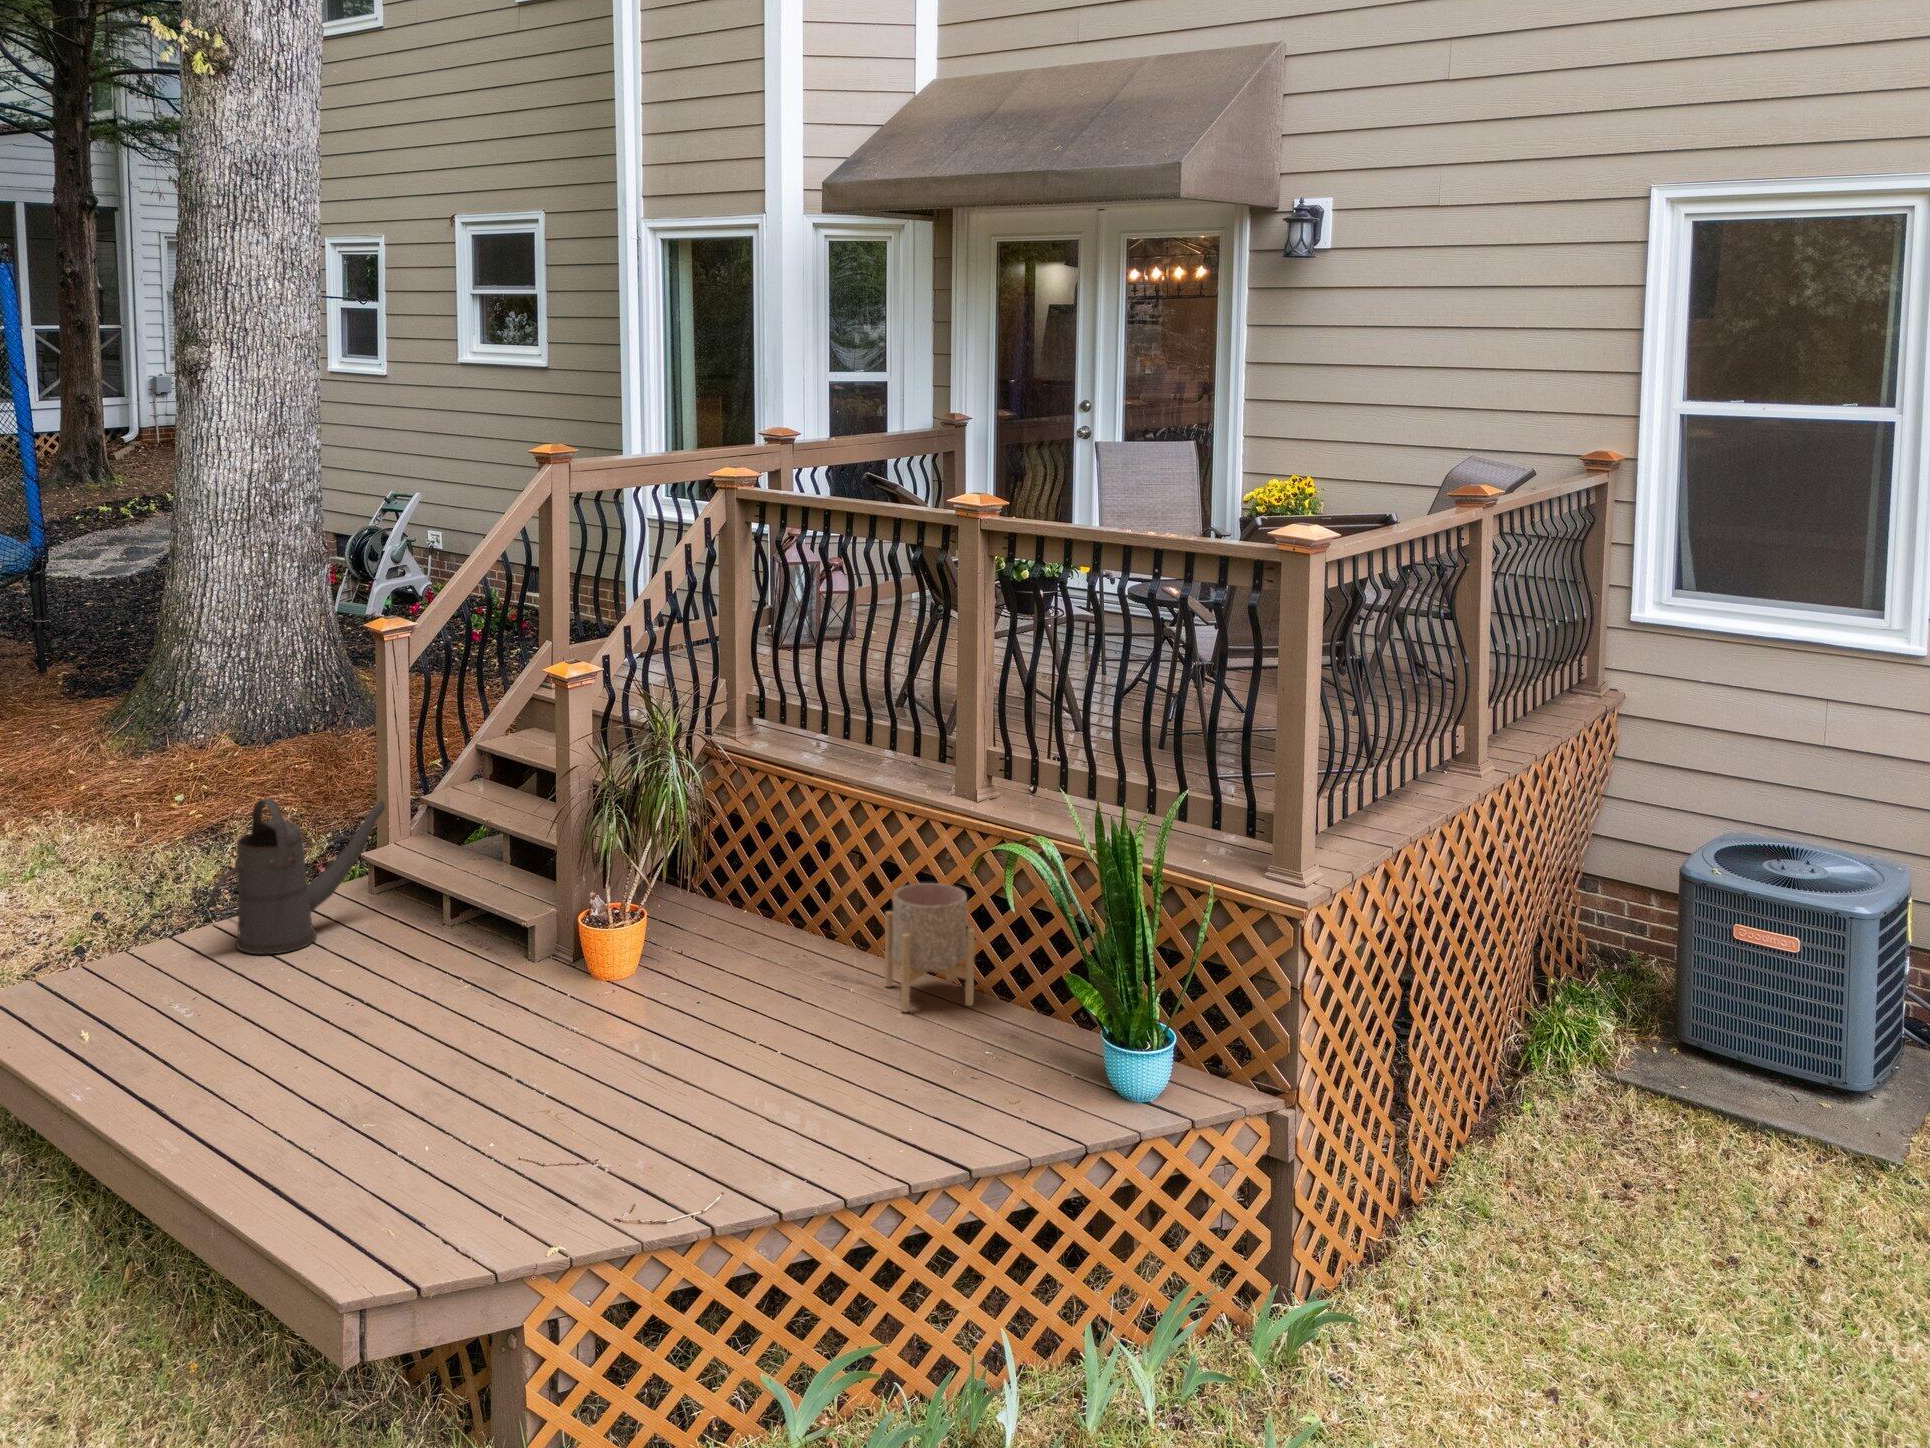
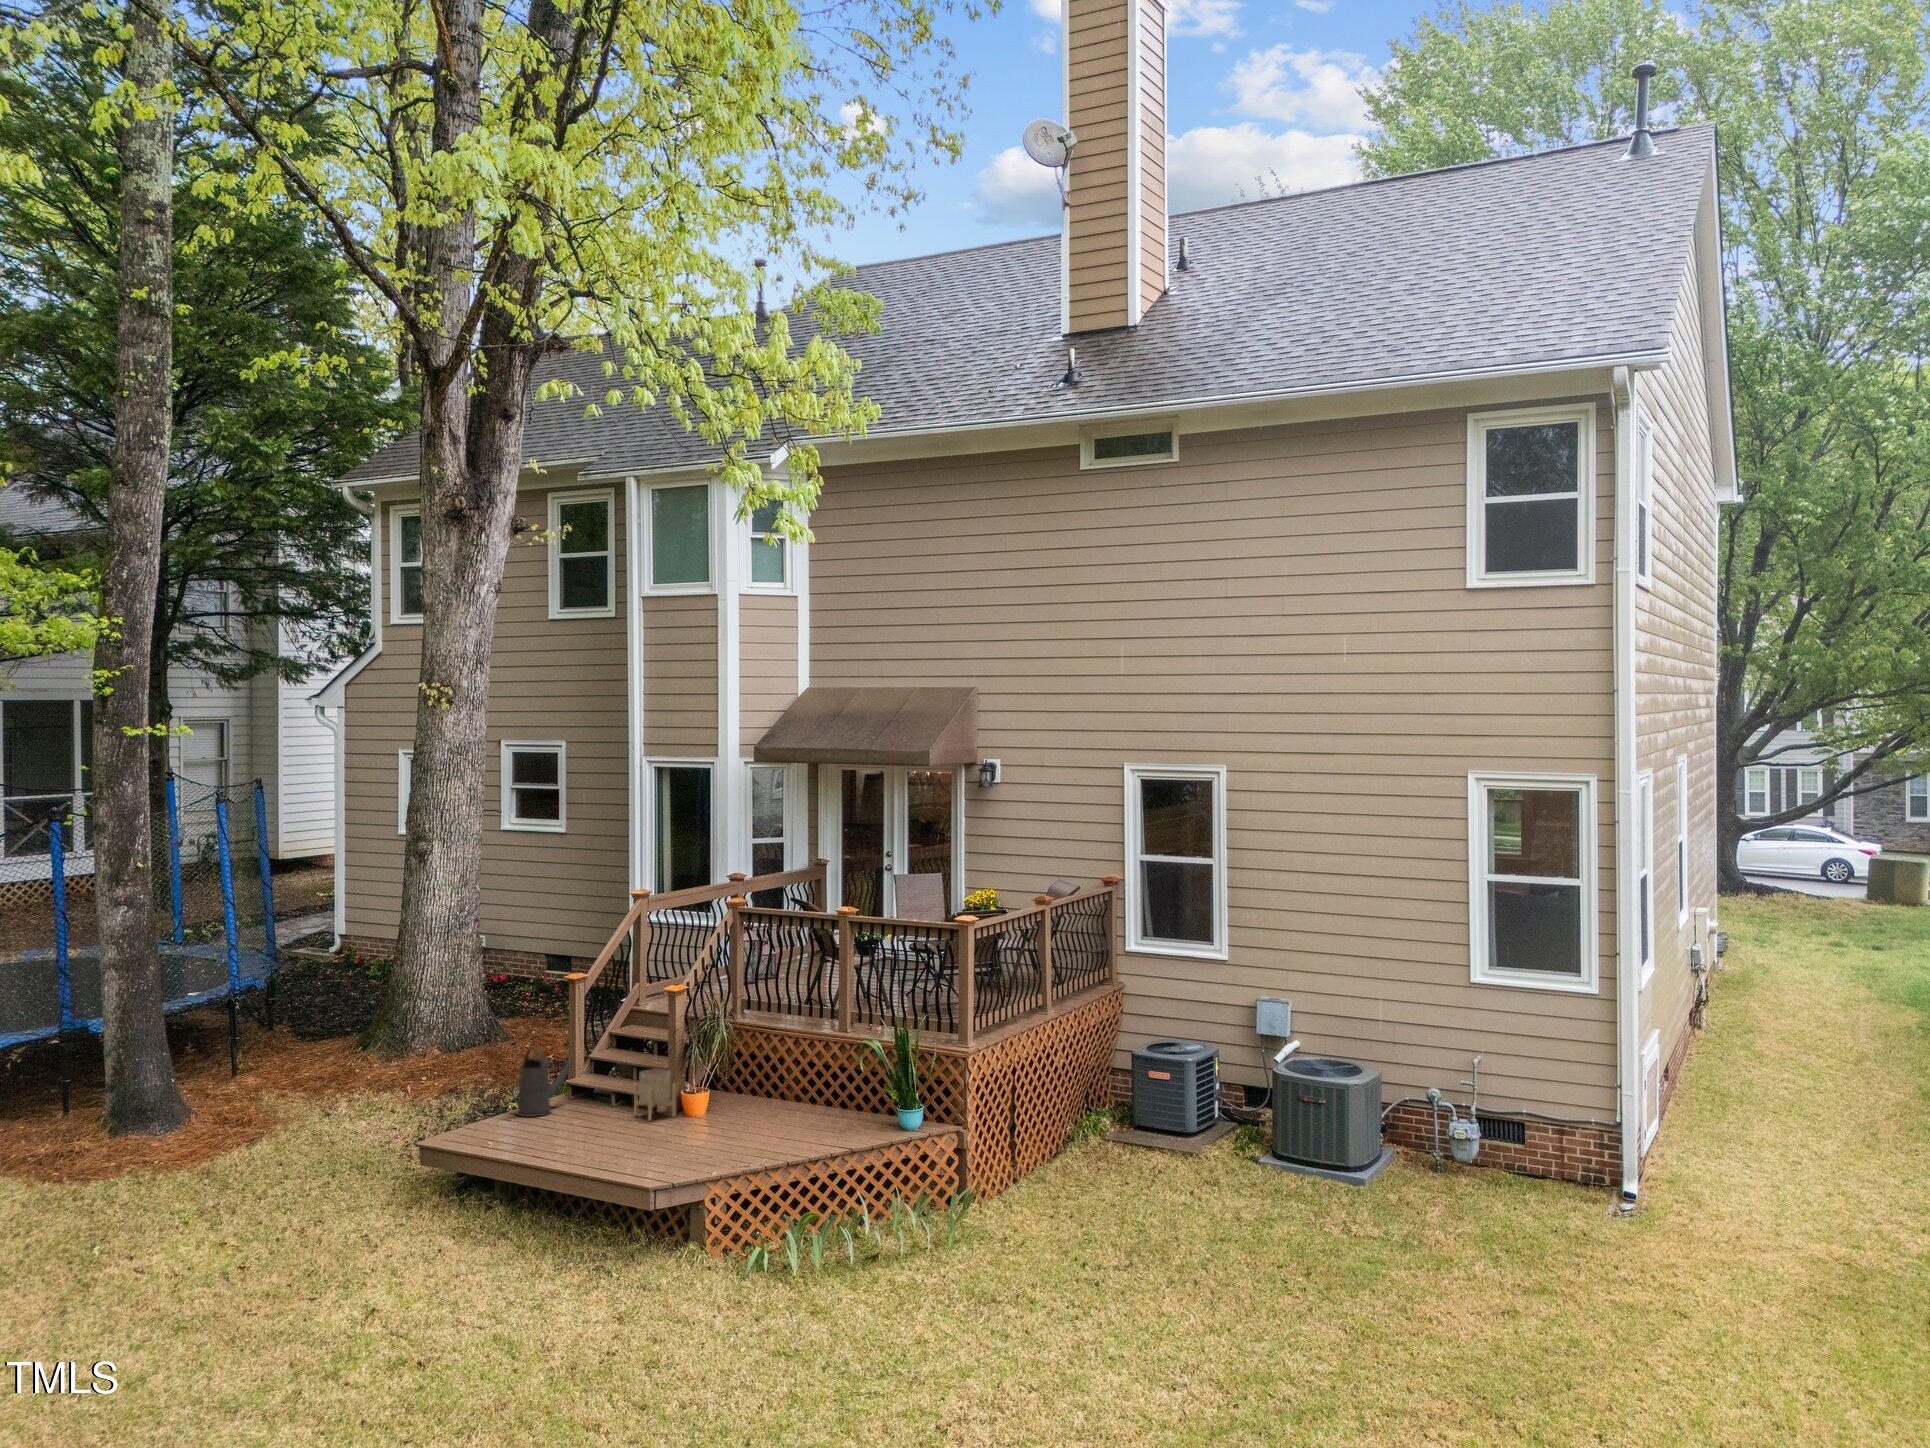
planter: present [885,883,975,1012] -> present [634,1069,676,1121]

